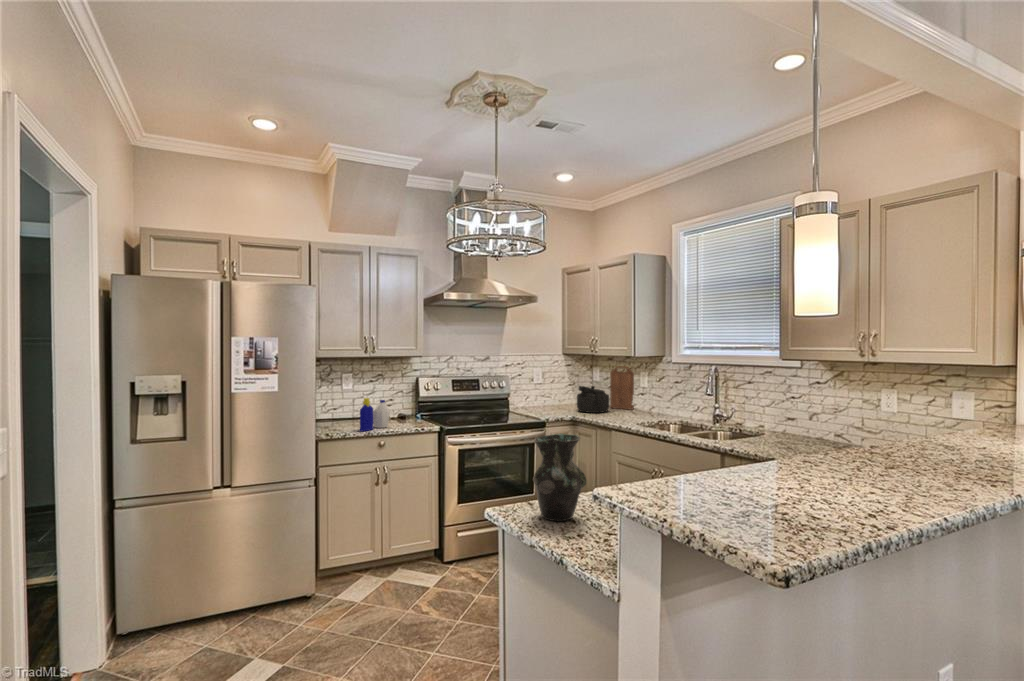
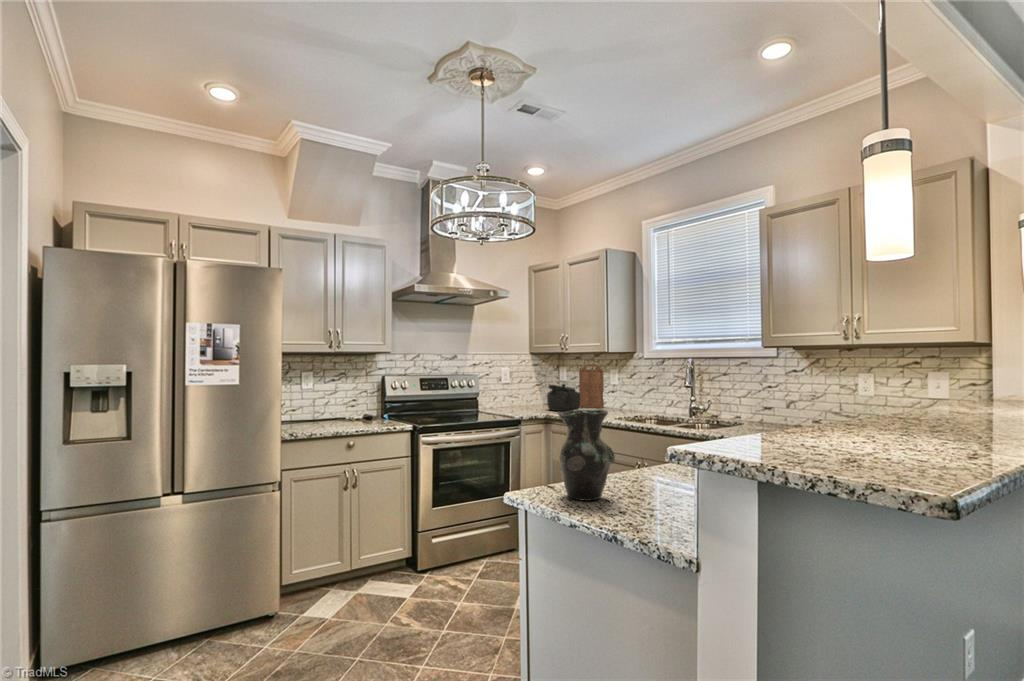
bottle: present [360,398,390,432] -> none [326,395,357,431]

